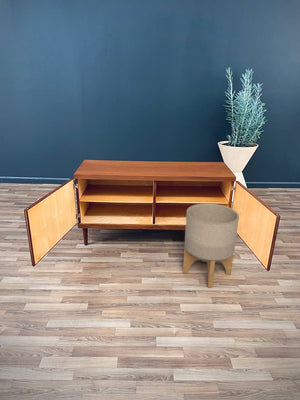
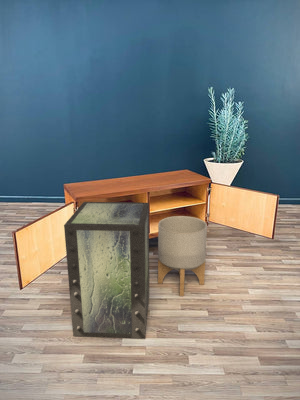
storage box: none [97,189,189,338] -> present [64,202,149,339]

